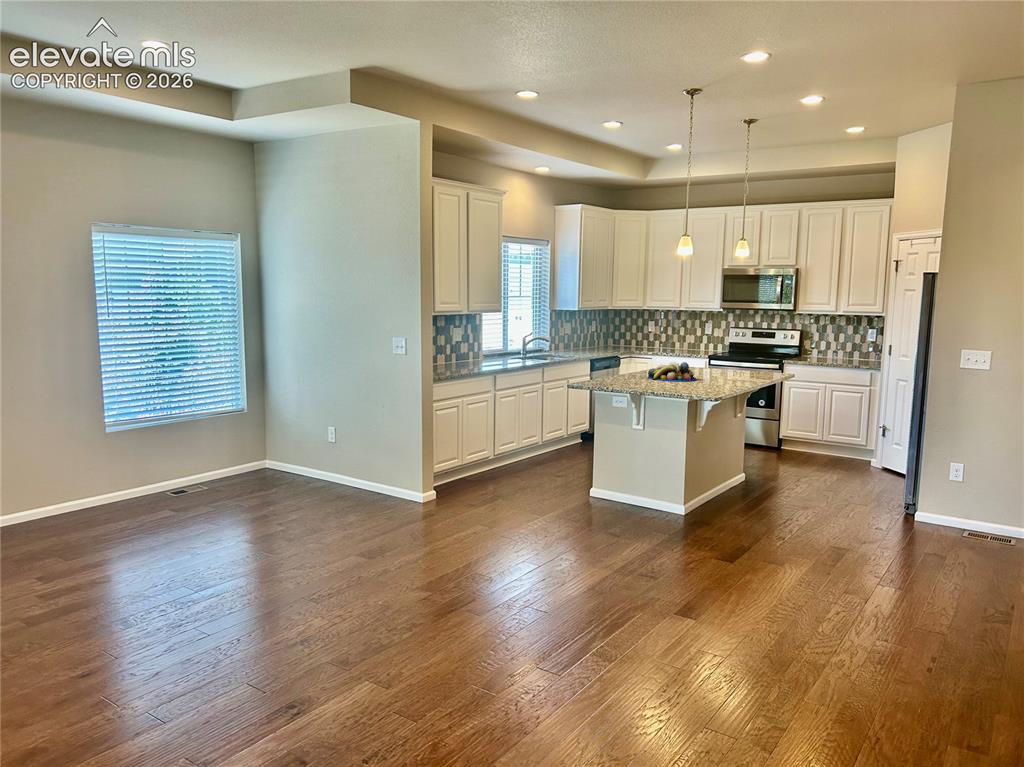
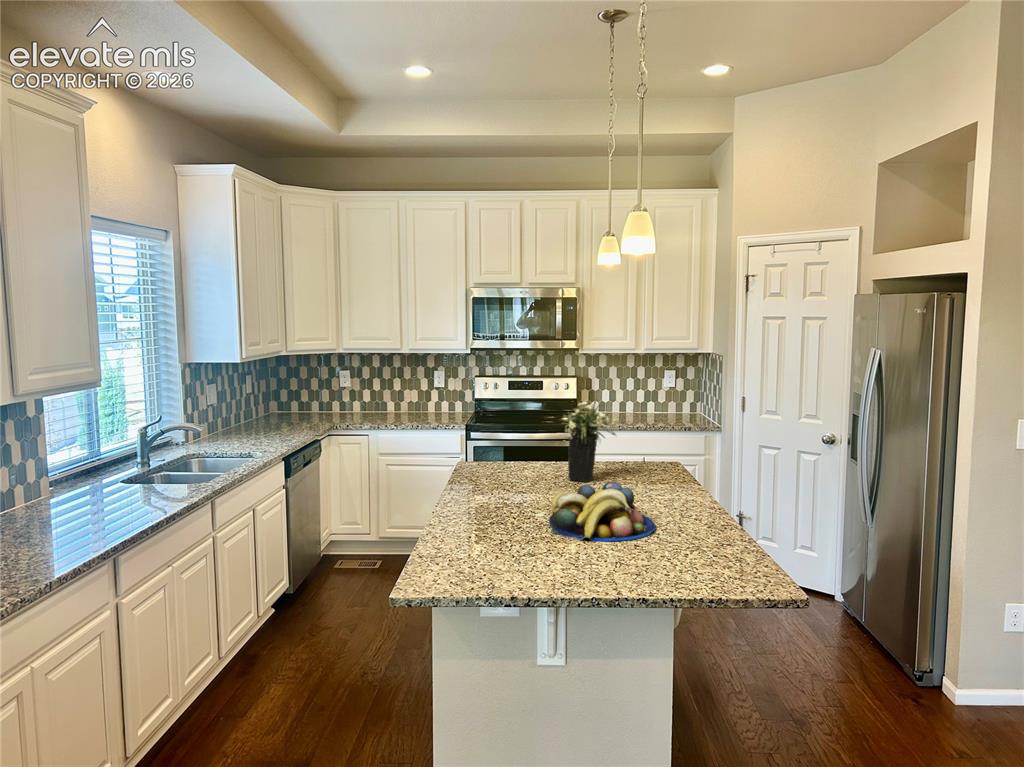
flower arrangement: none [694,331,730,374] -> present [564,400,622,482]

